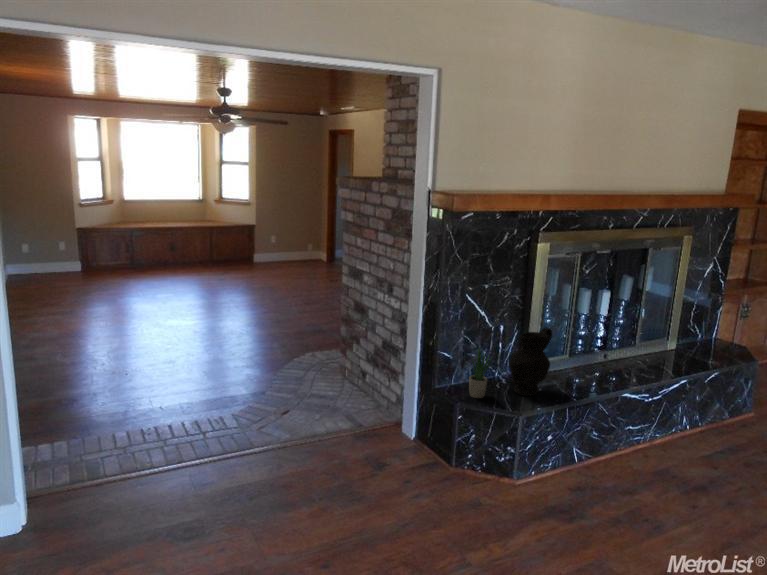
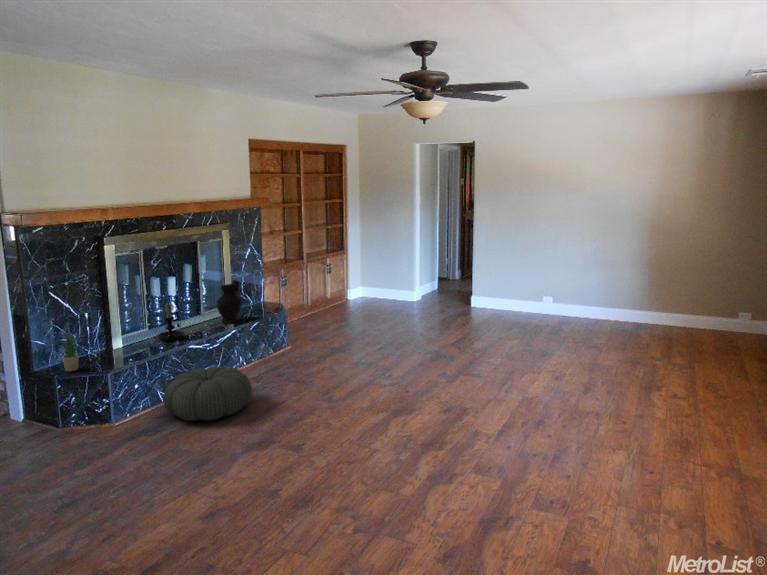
decorative vase: present [509,327,552,396] -> present [217,281,242,323]
candle holder: none [579,327,615,380] -> present [157,304,185,341]
pouf: none [584,432,718,526] -> present [164,366,252,421]

